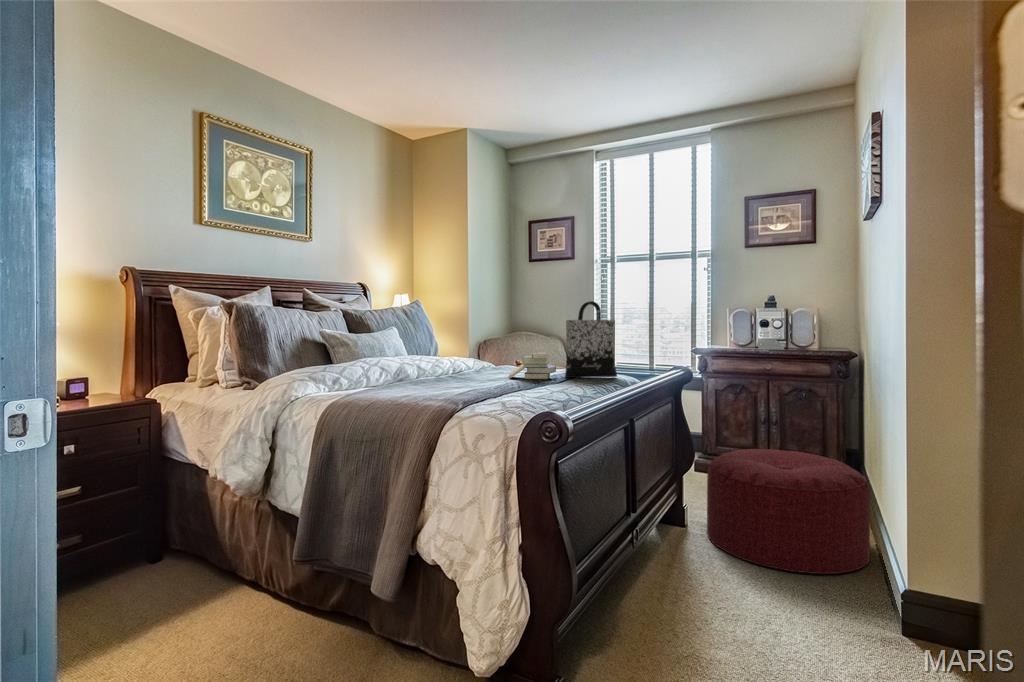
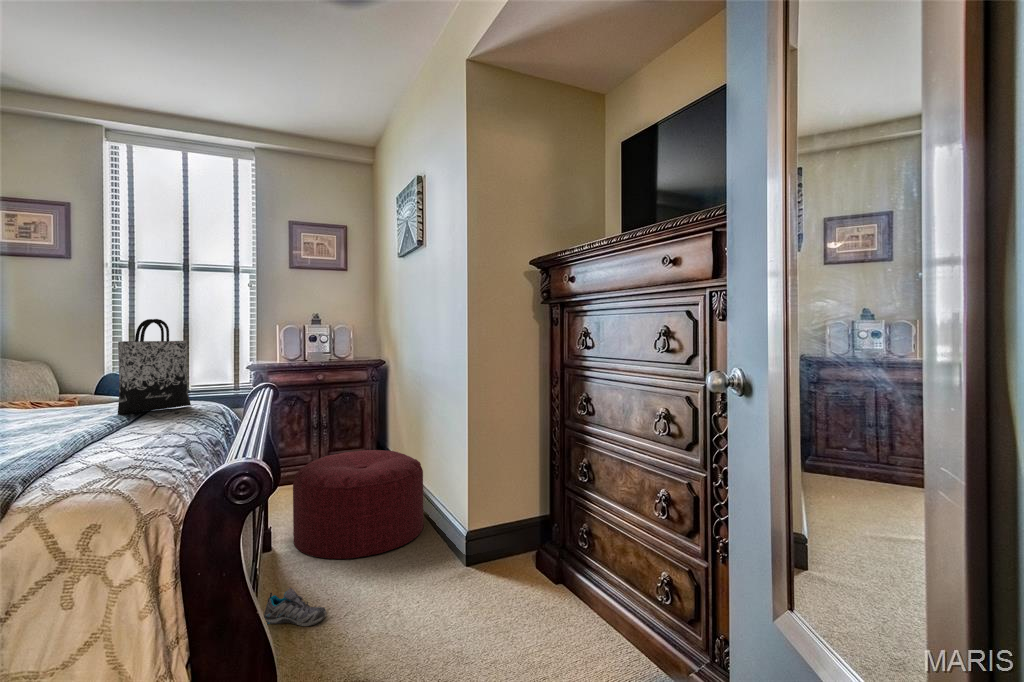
book: present [509,352,556,379] -> none [15,385,104,427]
shoe: none [647,559,703,606] -> present [264,588,327,626]

